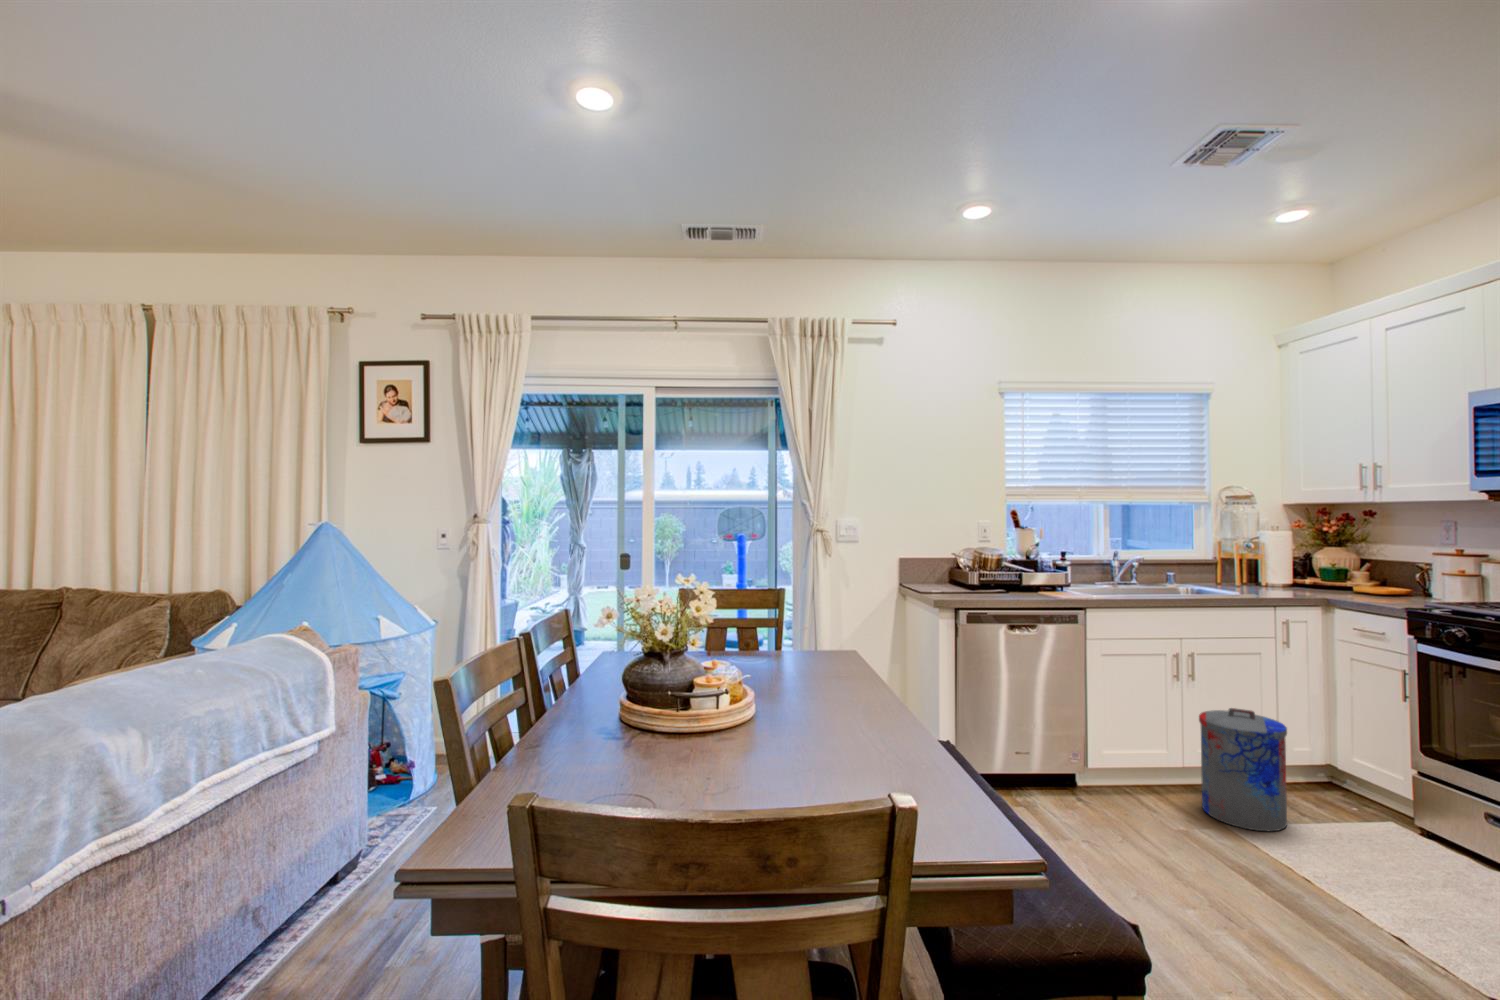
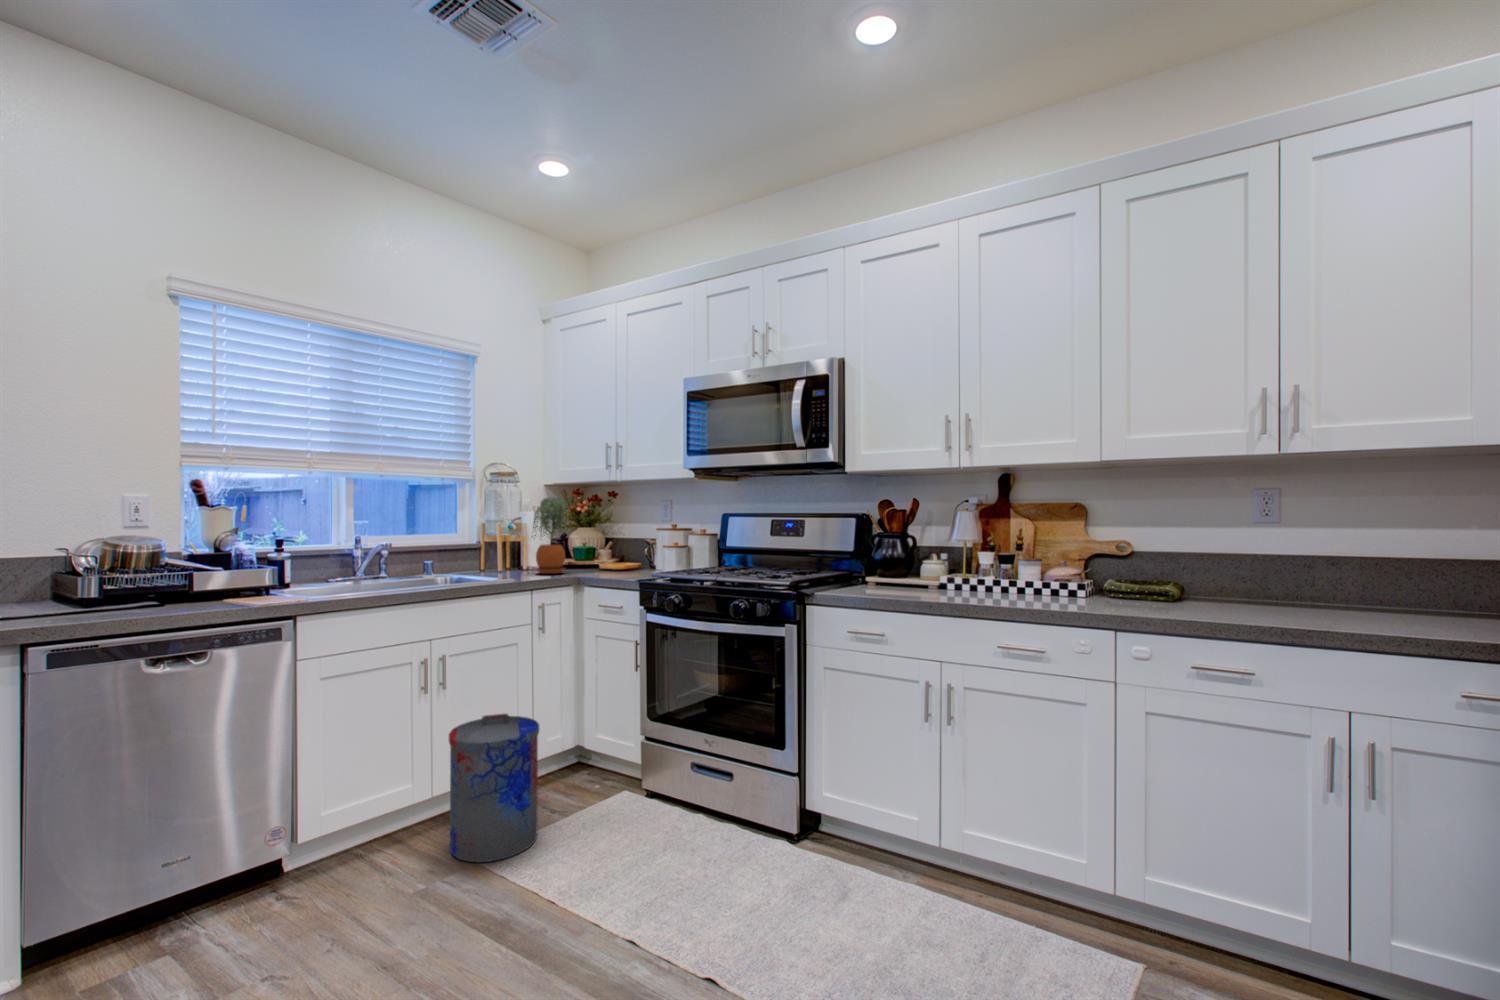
potted plant: none [1271,521,1315,594] -> present [533,498,567,574]

